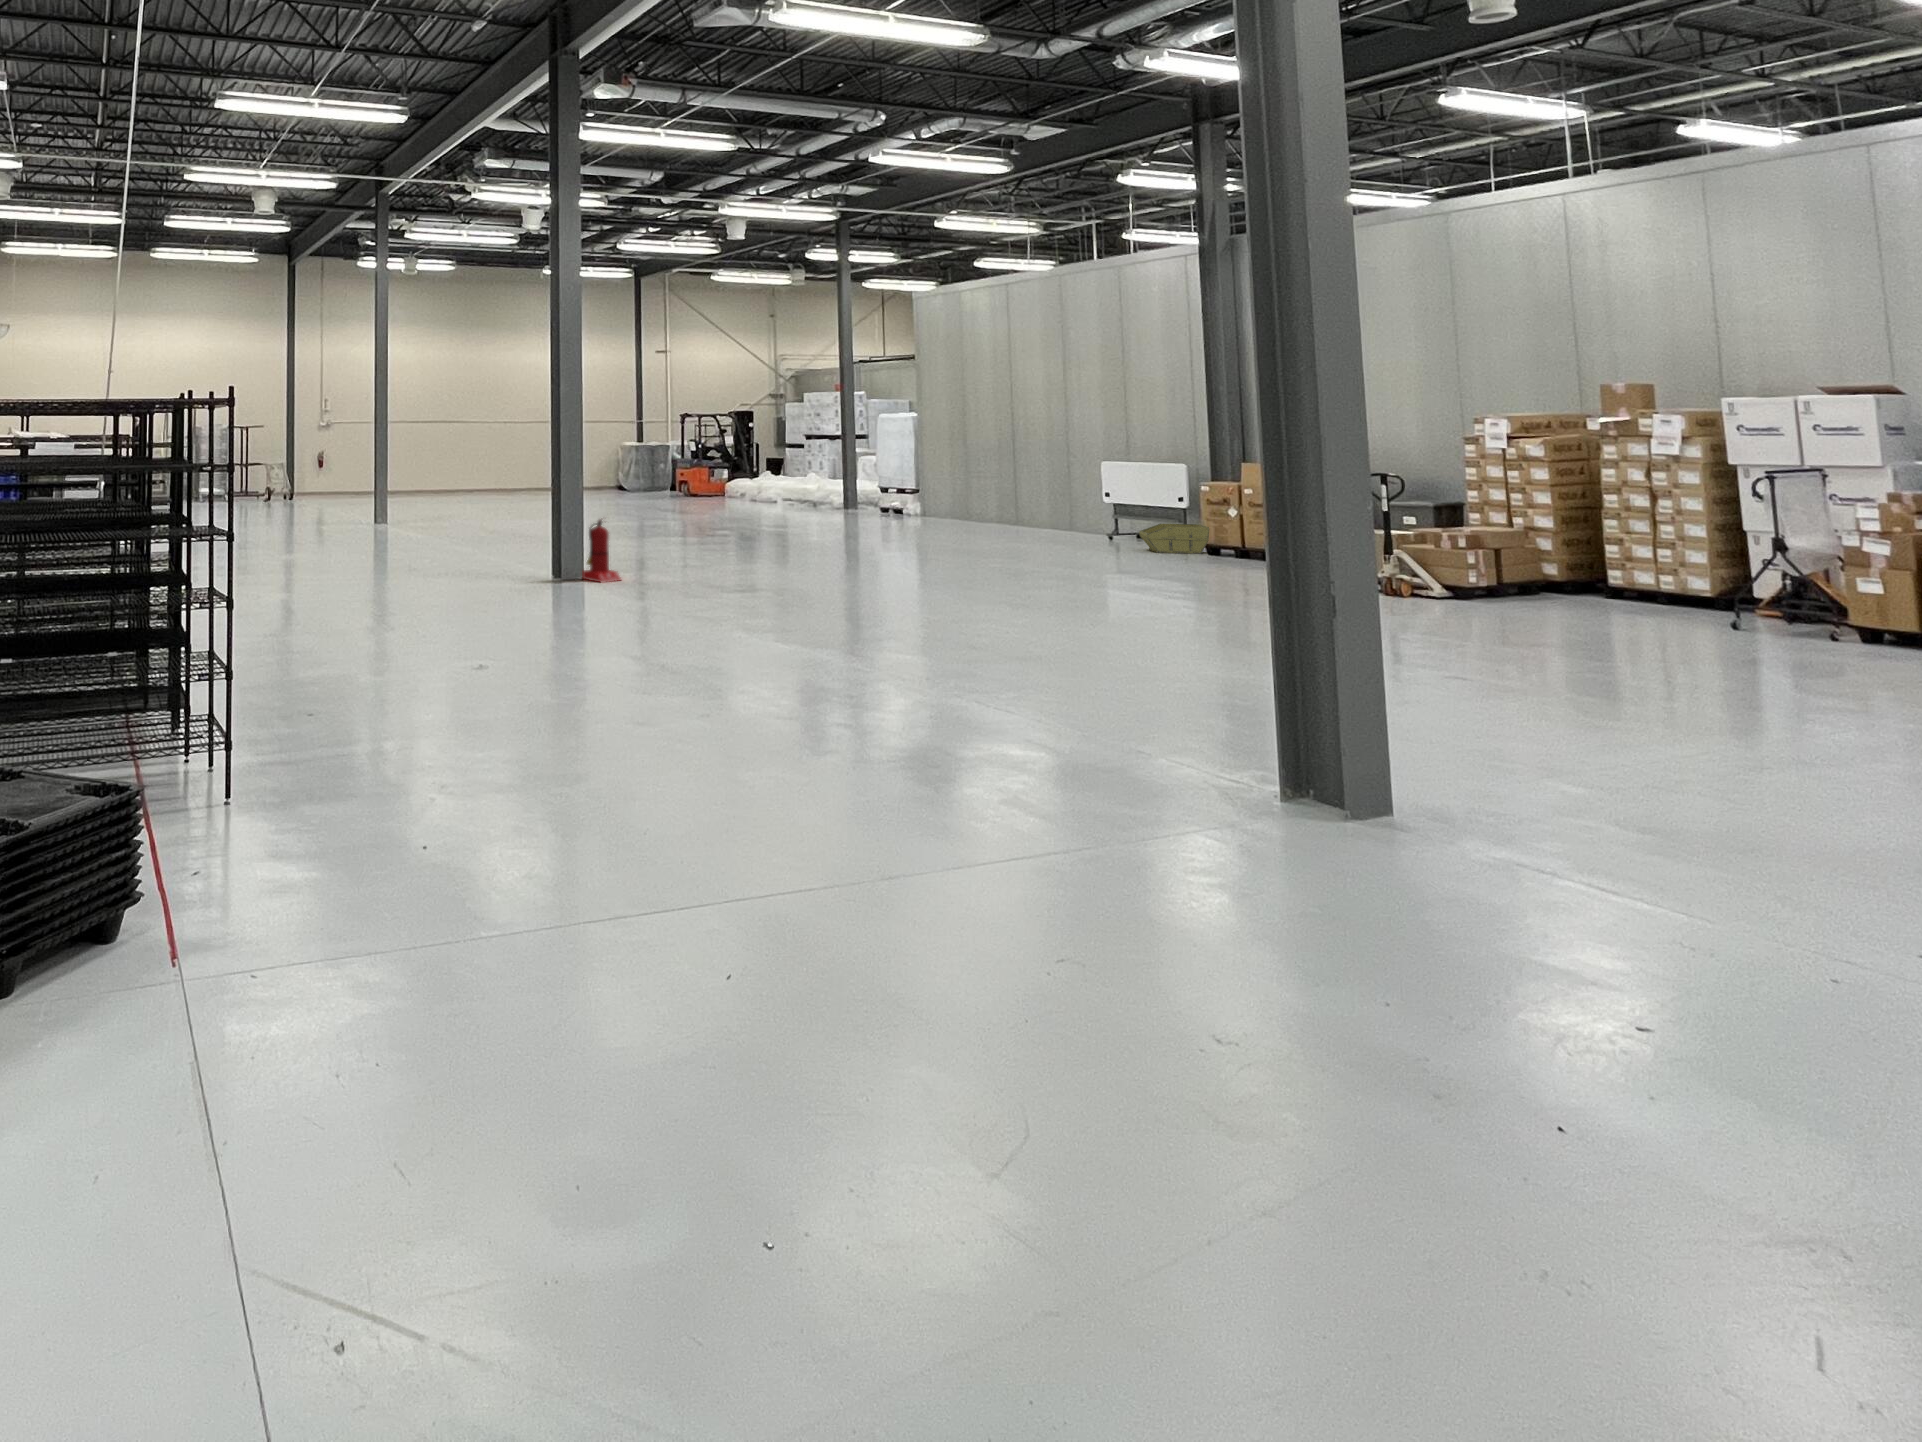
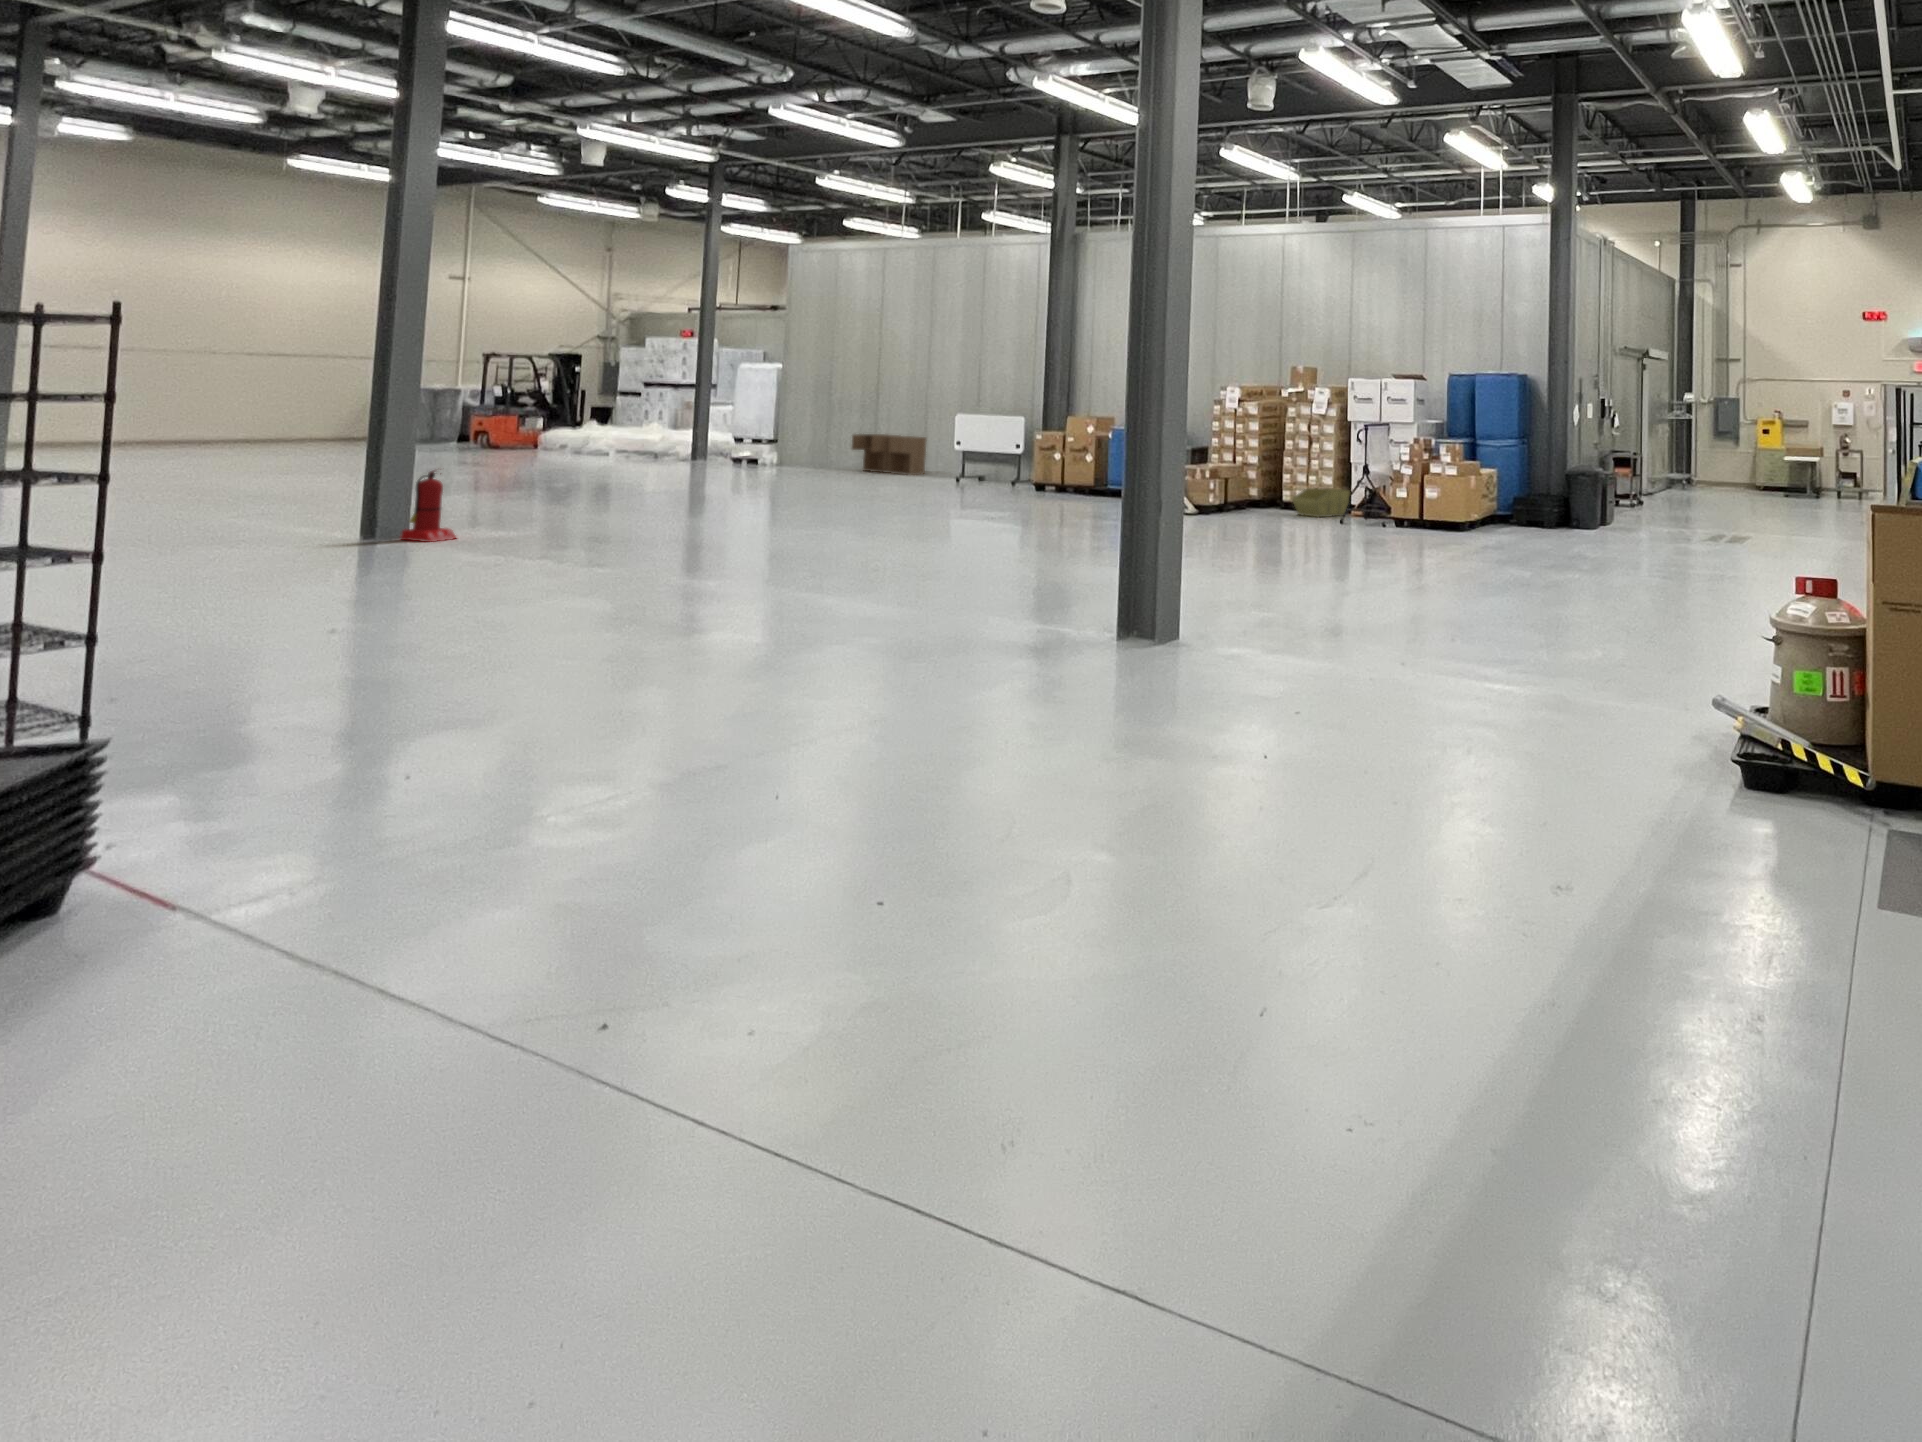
storage cabinet: none [993,482,1075,527] -> present [852,434,927,475]
storage bin: present [1139,524,1209,554] -> present [1293,488,1350,517]

